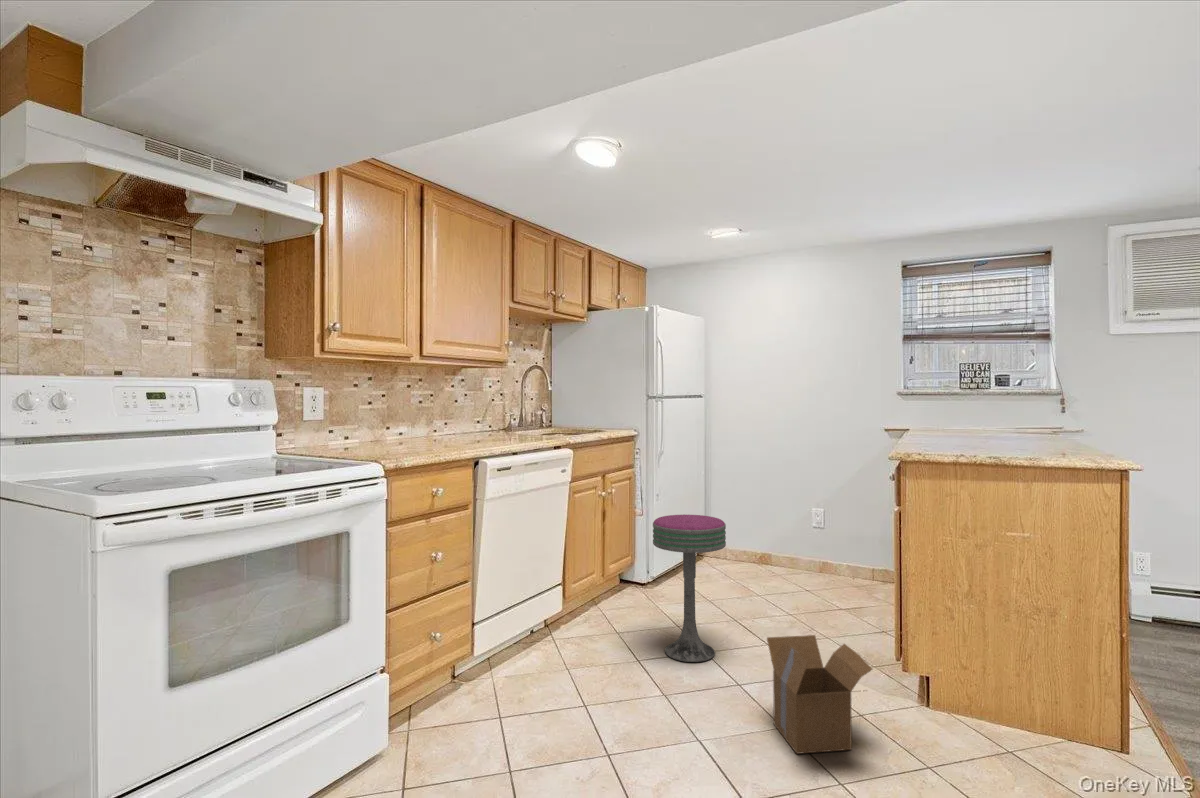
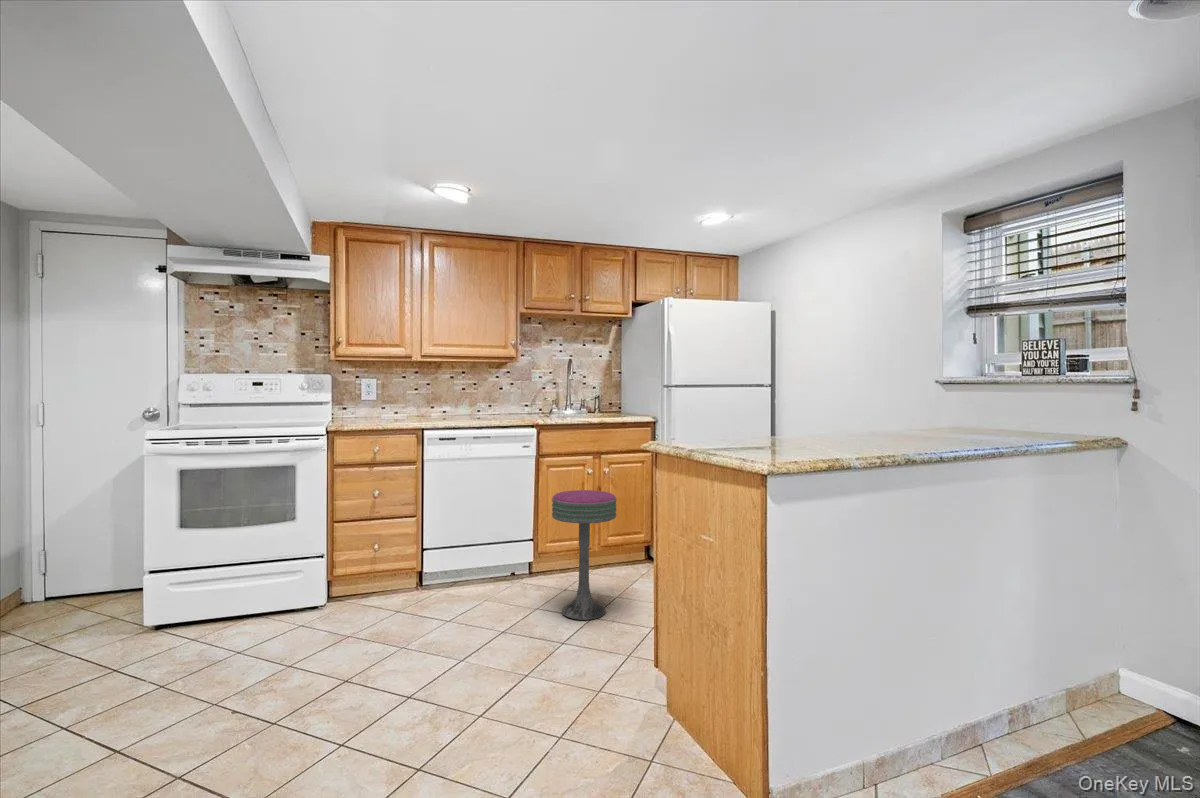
cardboard box: present [767,635,872,754] -> none [476,597,581,705]

